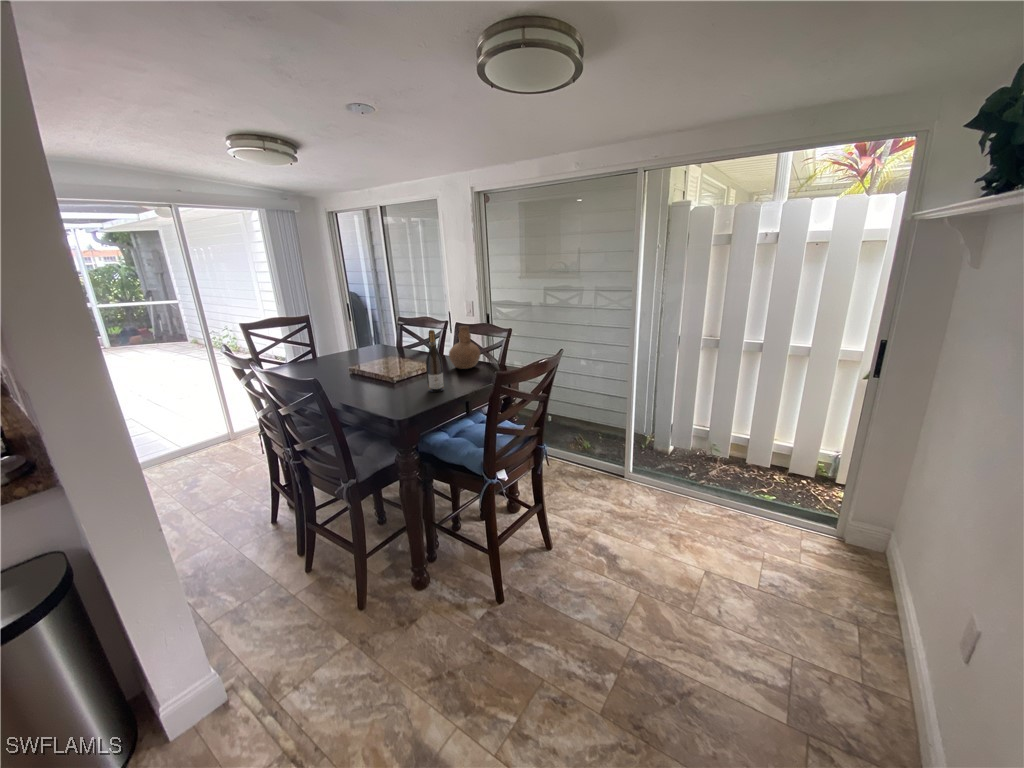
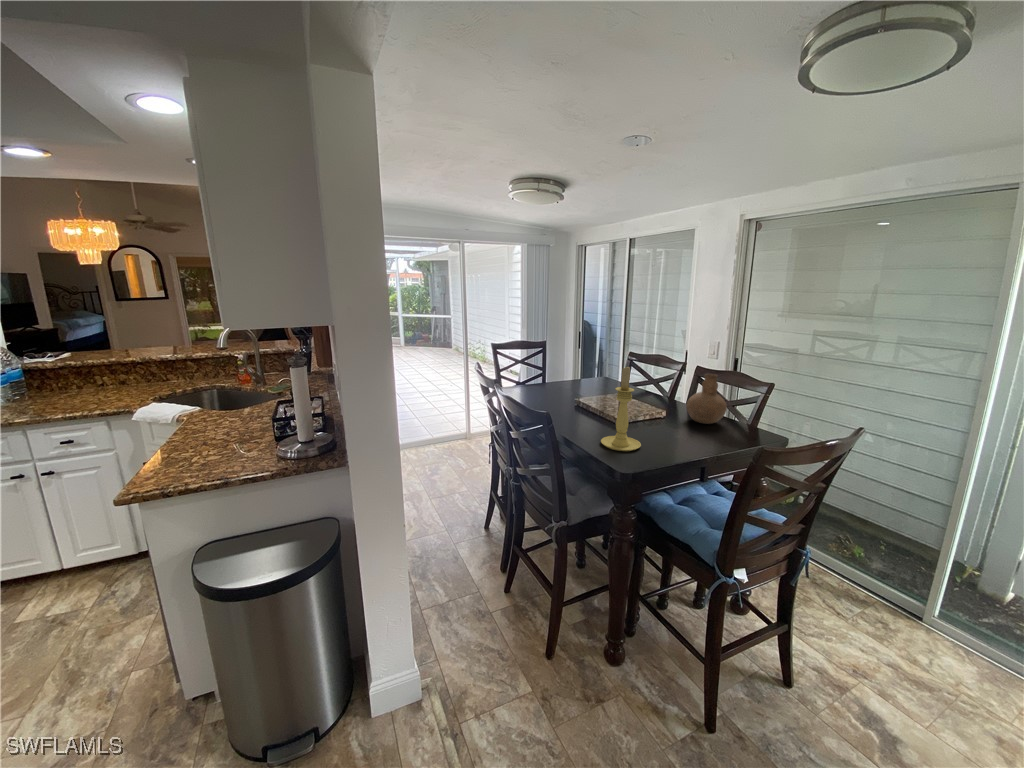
candle holder: none [375,325,412,404] -> present [601,367,641,451]
wine bottle: present [426,330,444,392] -> none [660,377,681,447]

